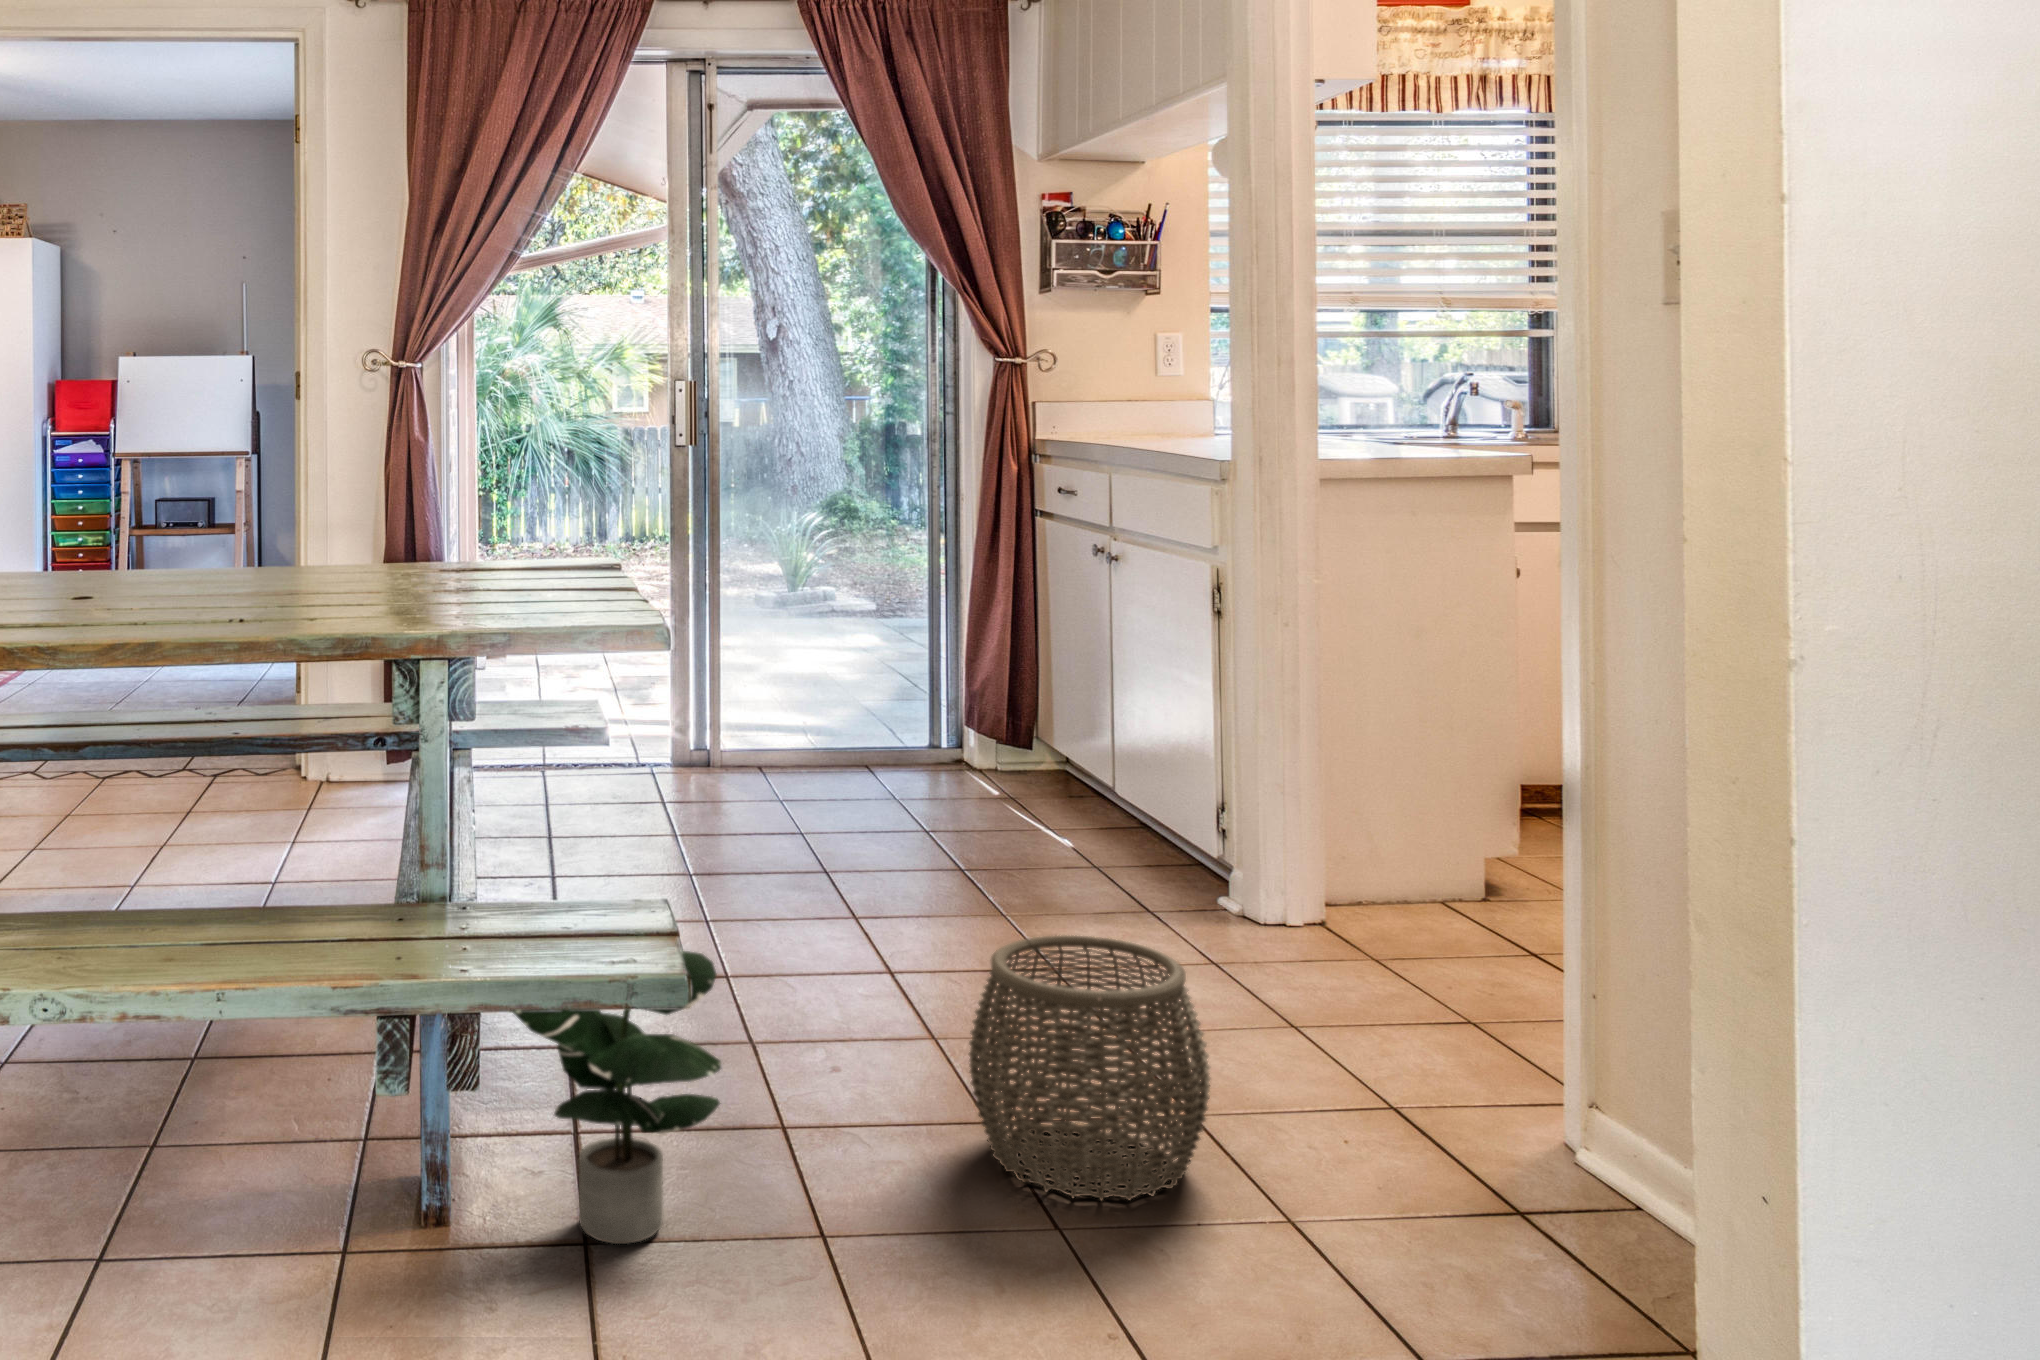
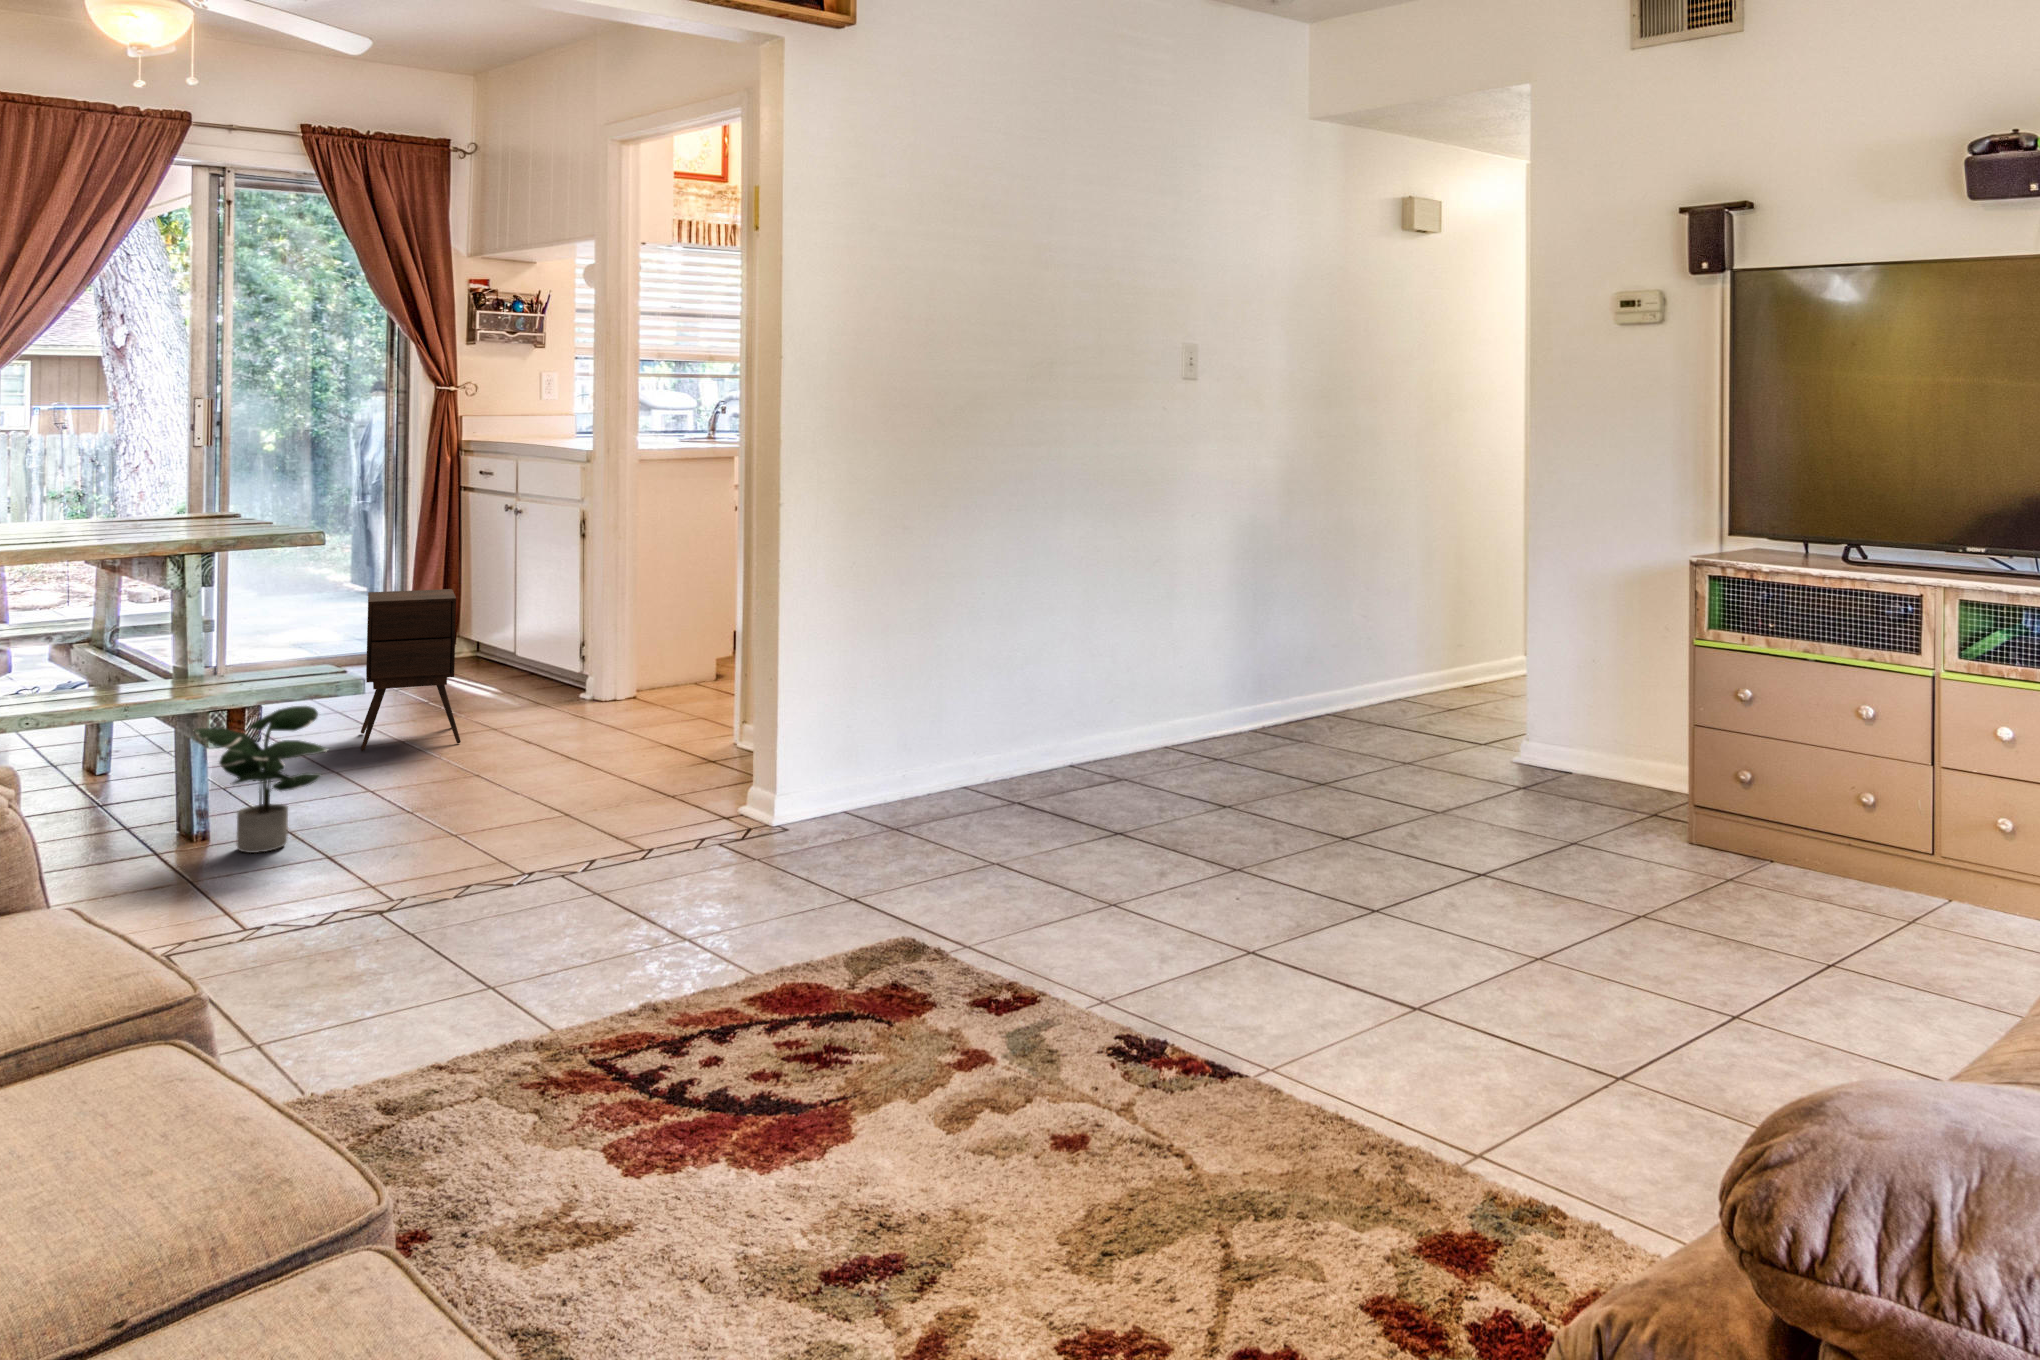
side table: none [855,698,1014,984] -> present [361,589,461,751]
woven basket: present [969,935,1210,1201] -> none [450,686,576,804]

